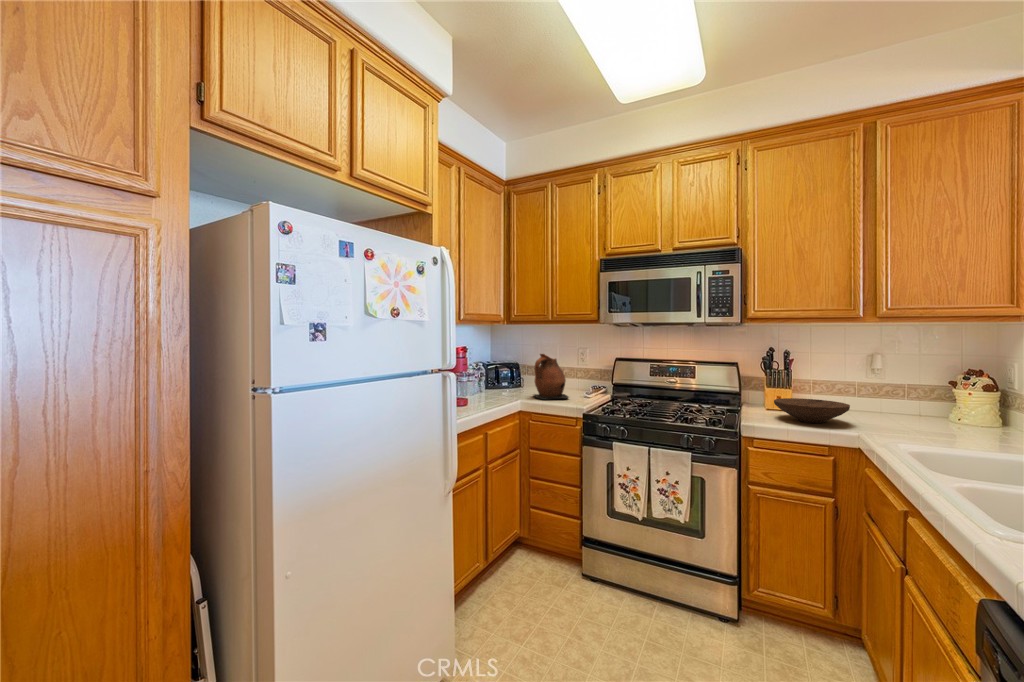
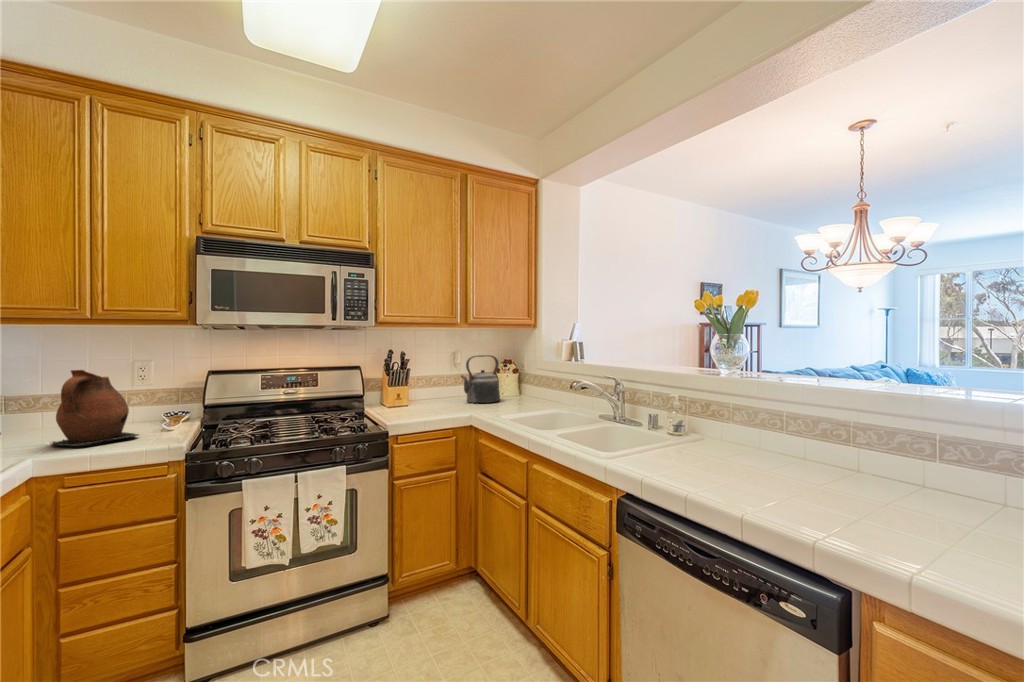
kettle: none [872,359,951,427] -> present [461,355,500,403]
wooden bowl: present [774,398,850,423] -> none [403,392,458,413]

